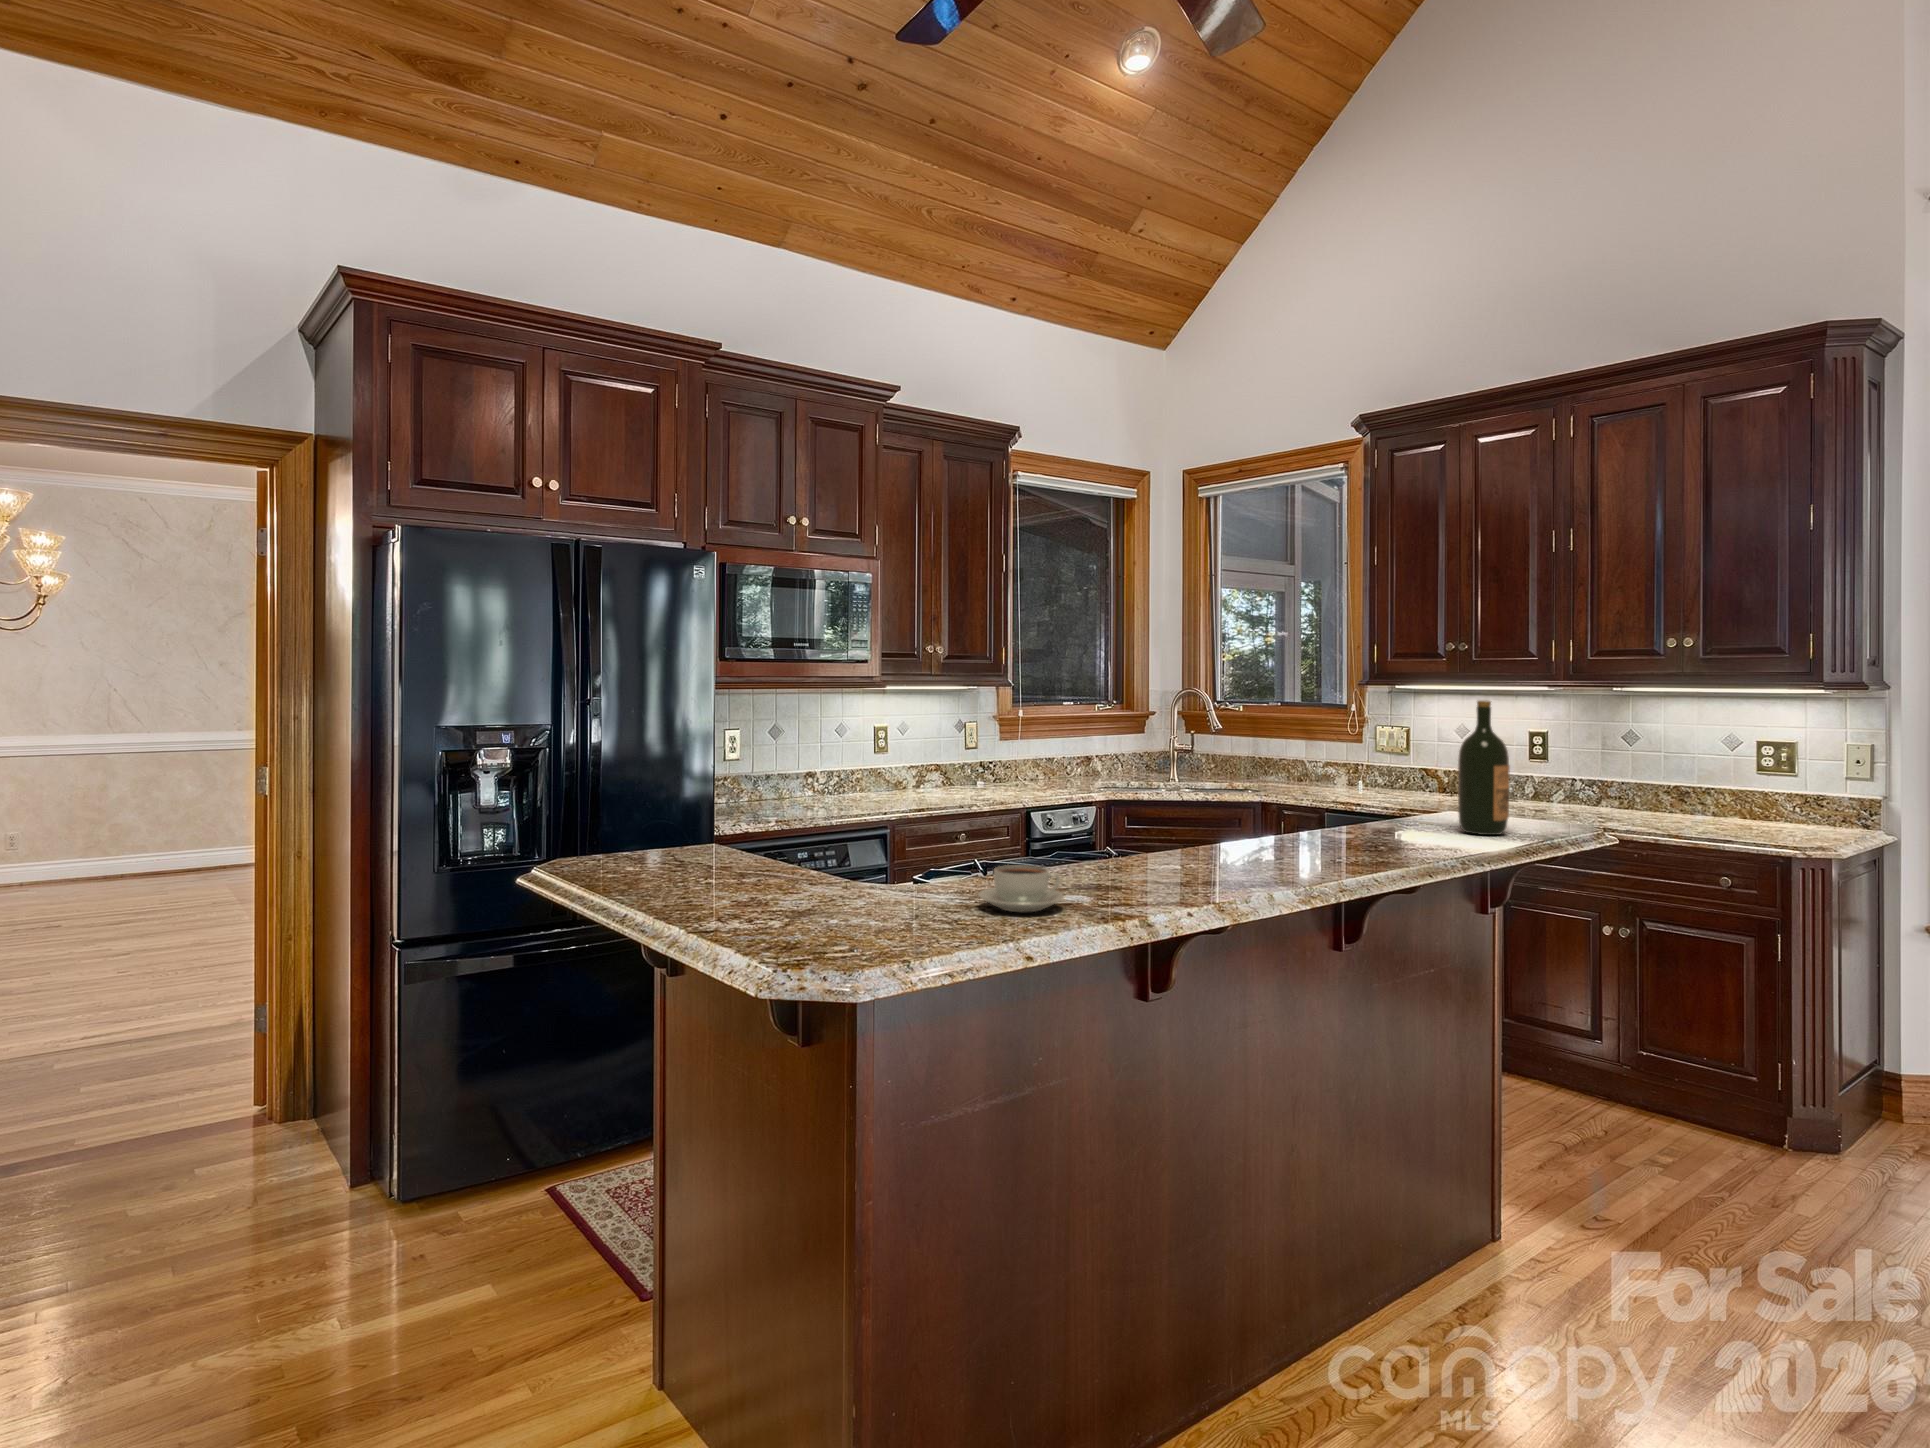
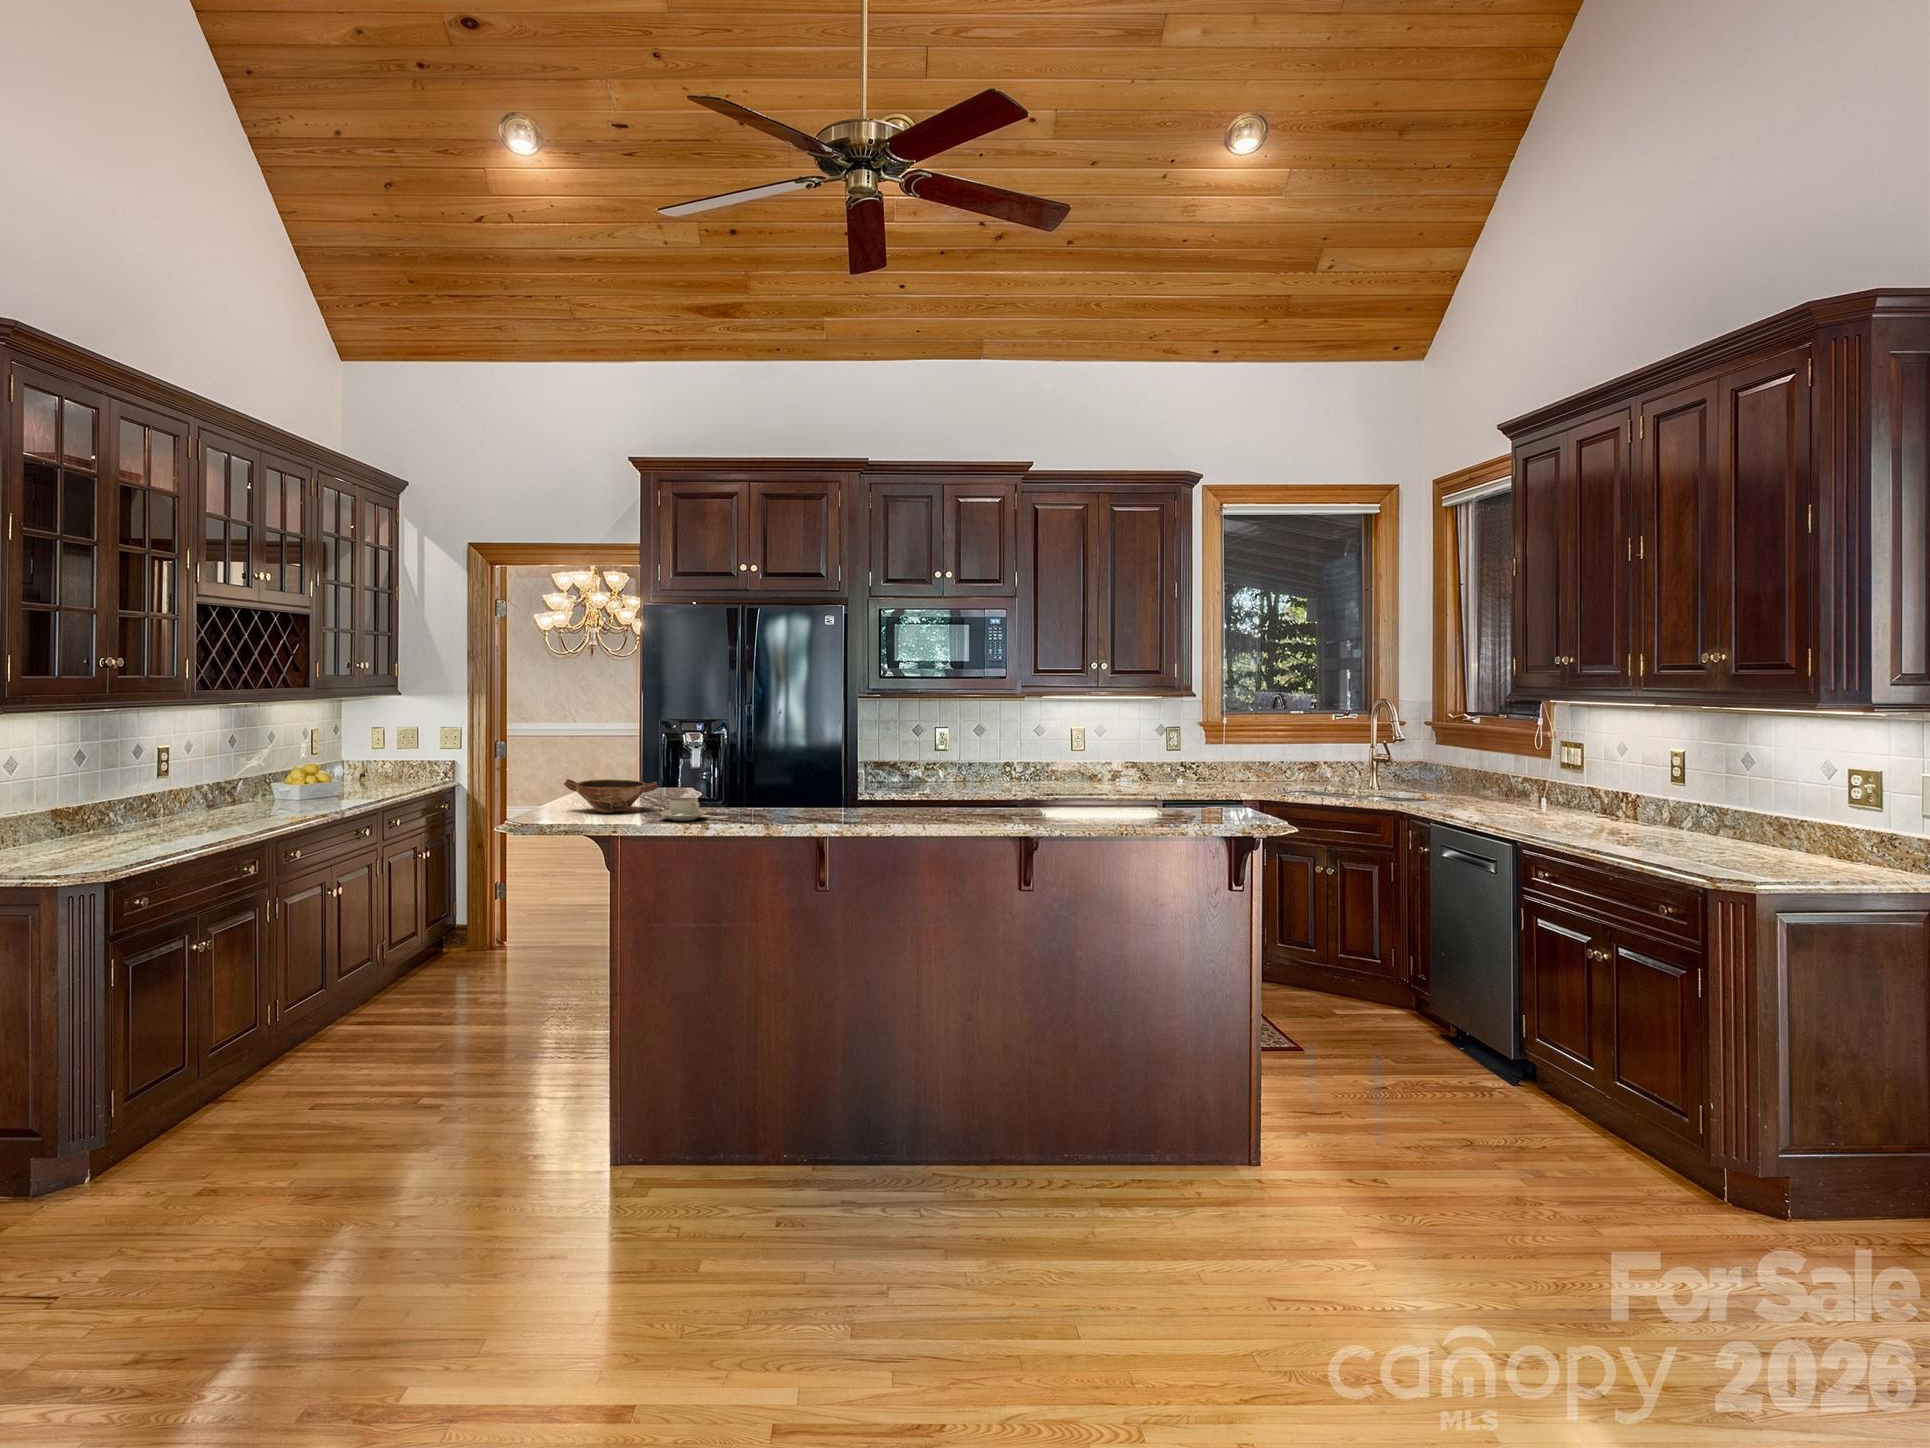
wine bottle: present [1458,700,1510,835] -> none [1161,715,1197,821]
bowl: none [728,841,891,912] -> present [564,779,658,813]

